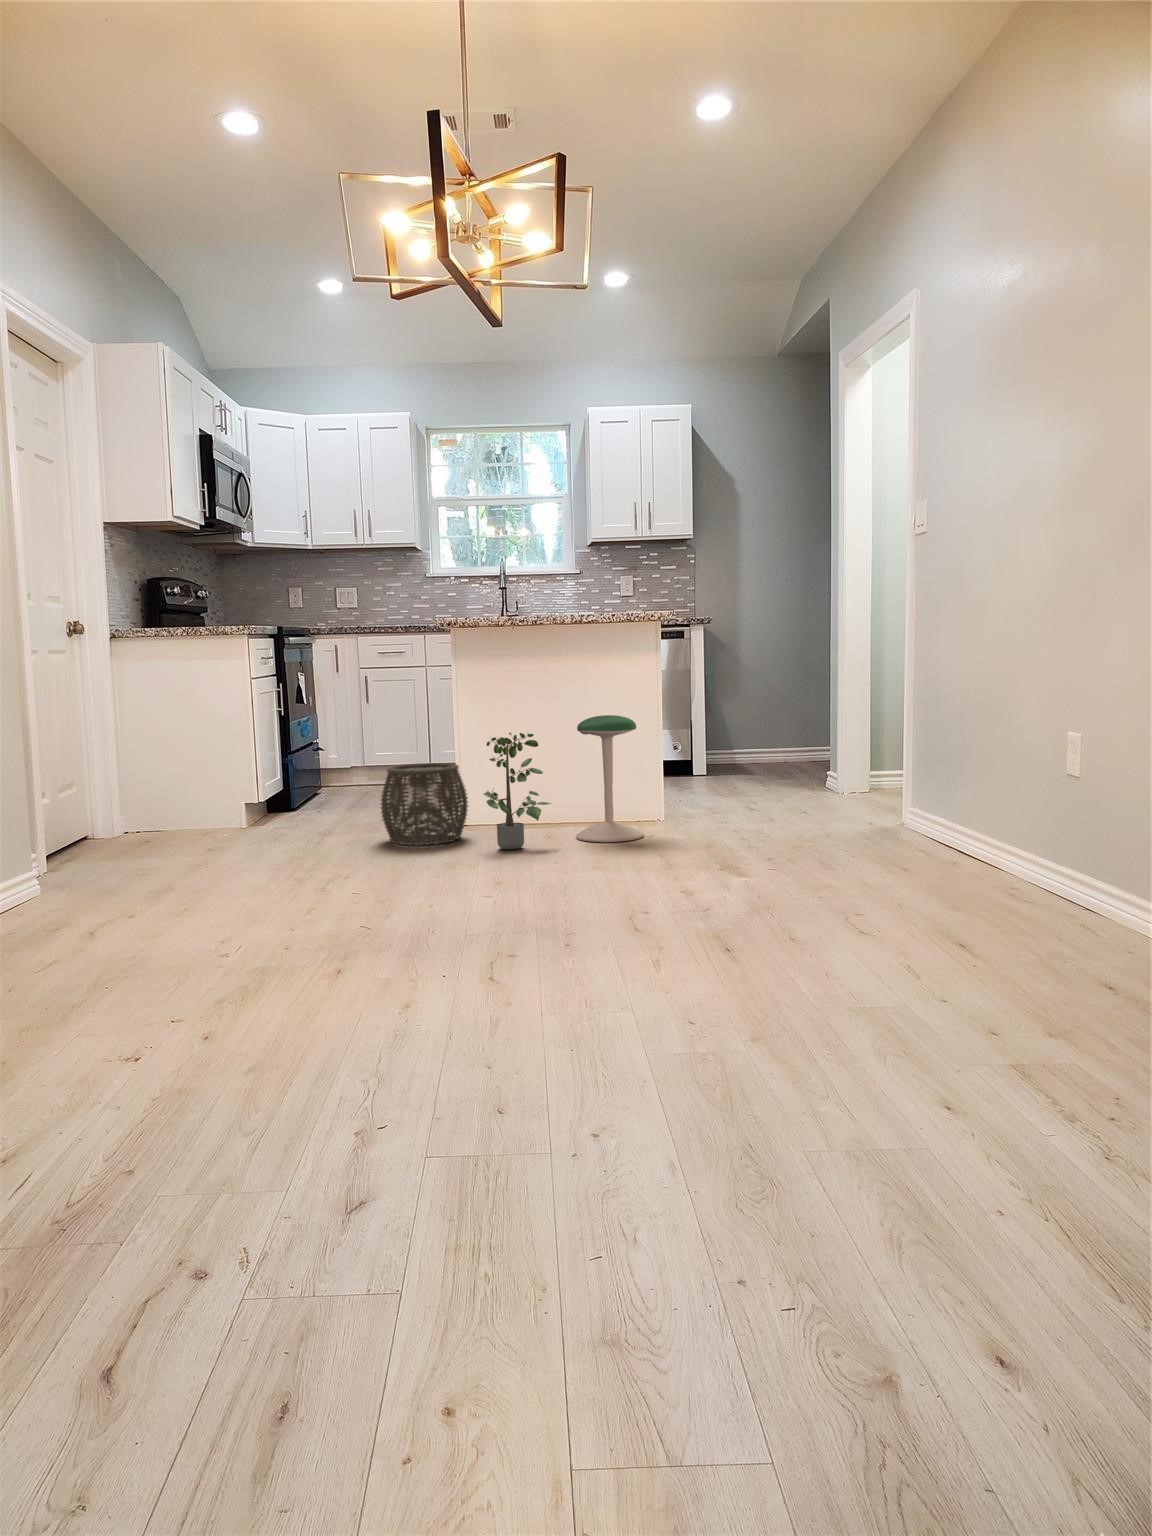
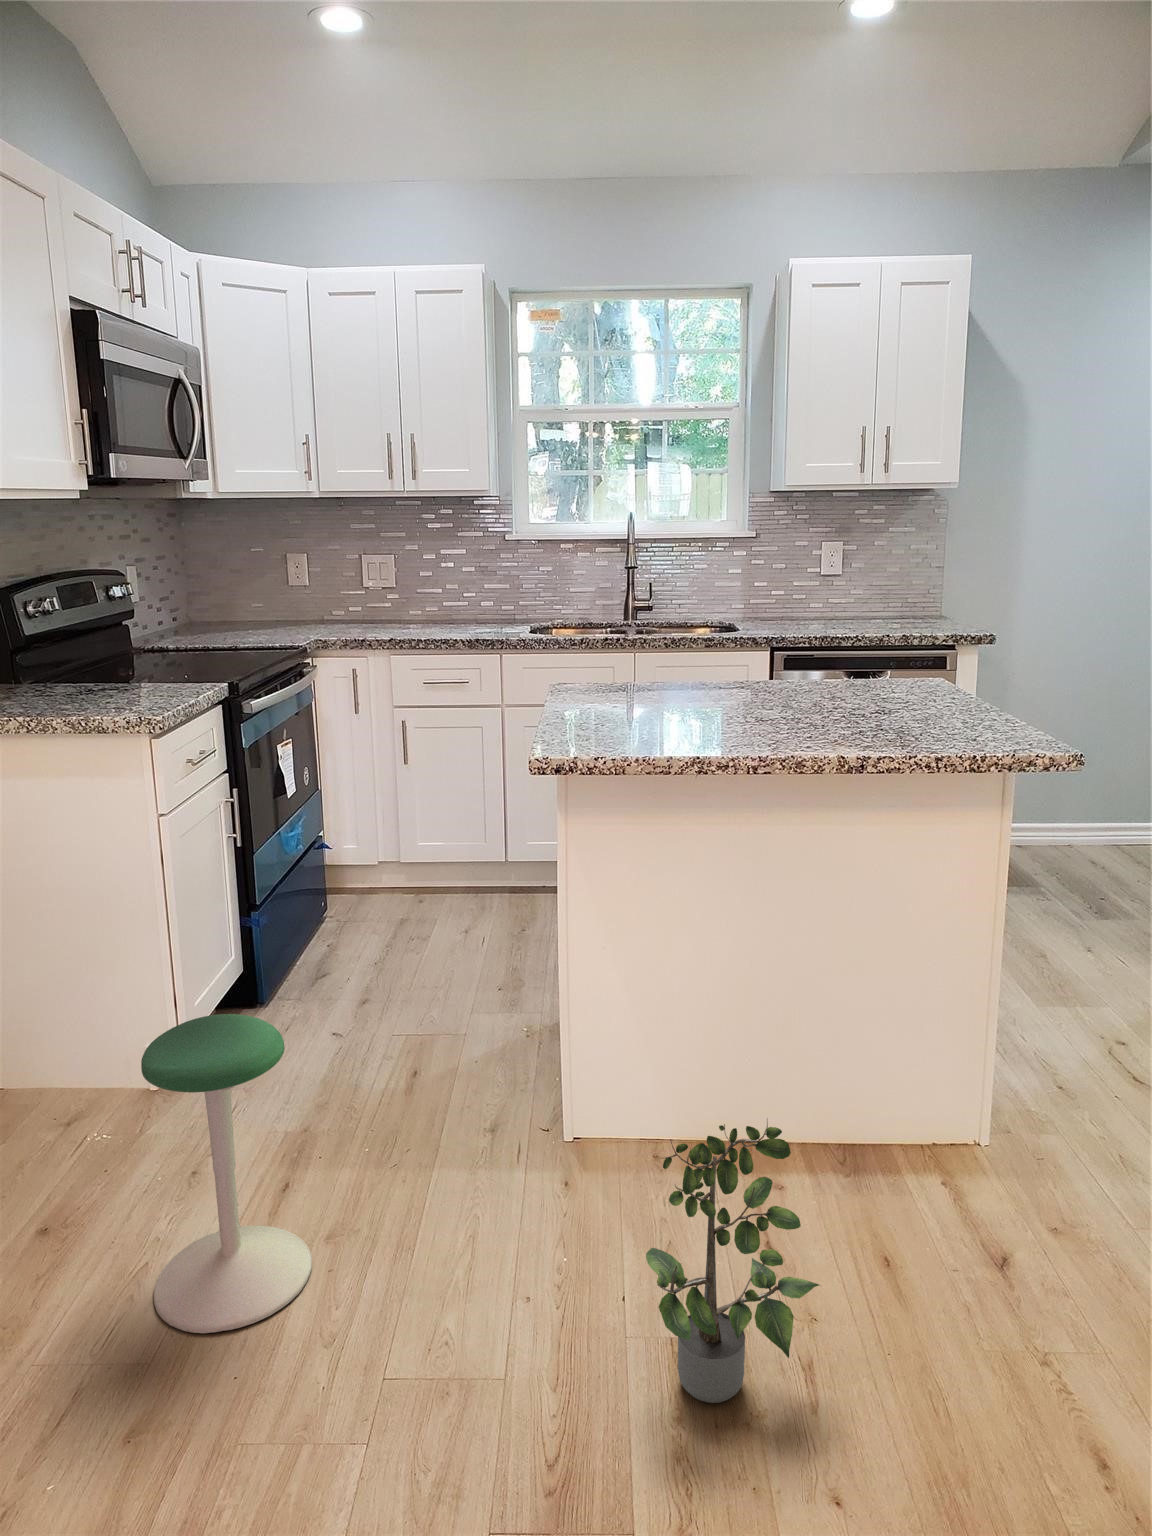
stool: present [576,715,644,842] -> present [141,1014,312,1333]
woven basket: present [381,763,468,845] -> none [400,1084,601,1328]

